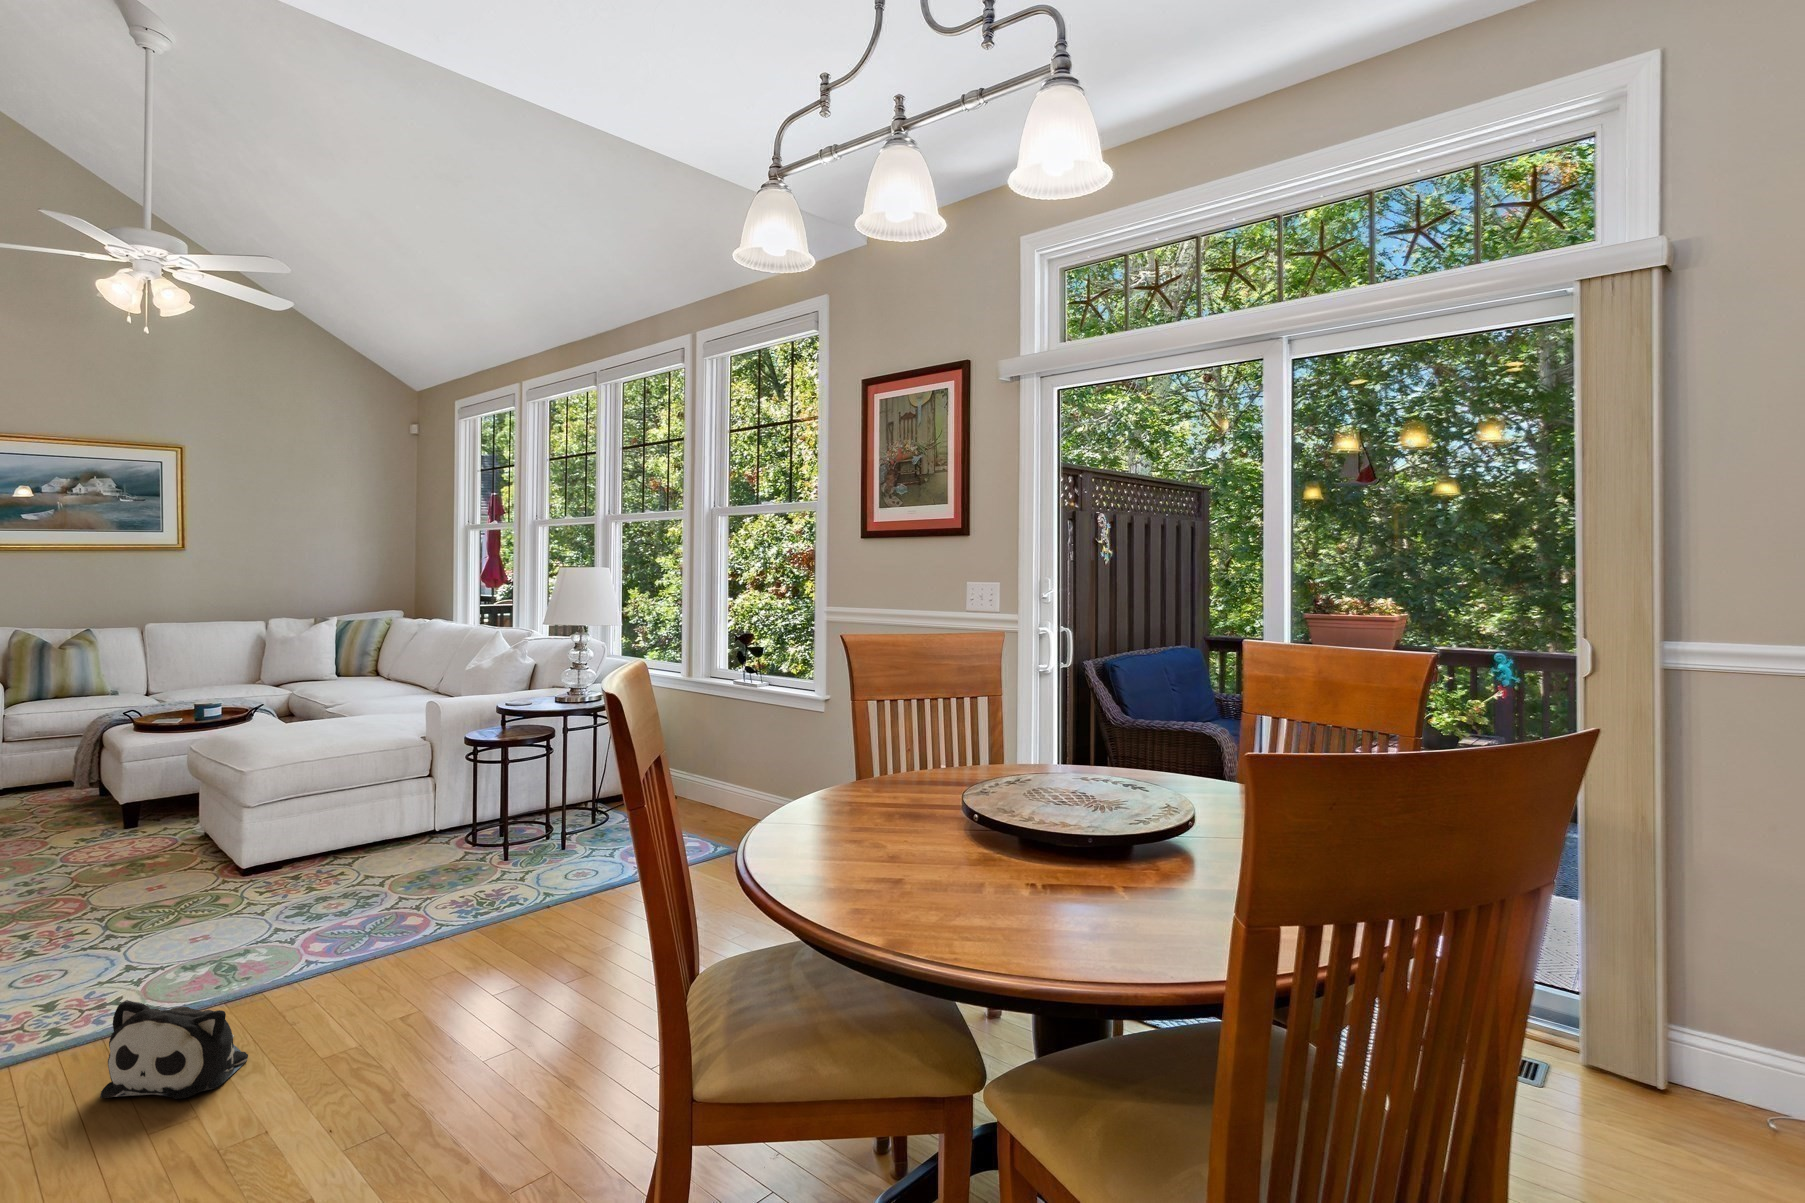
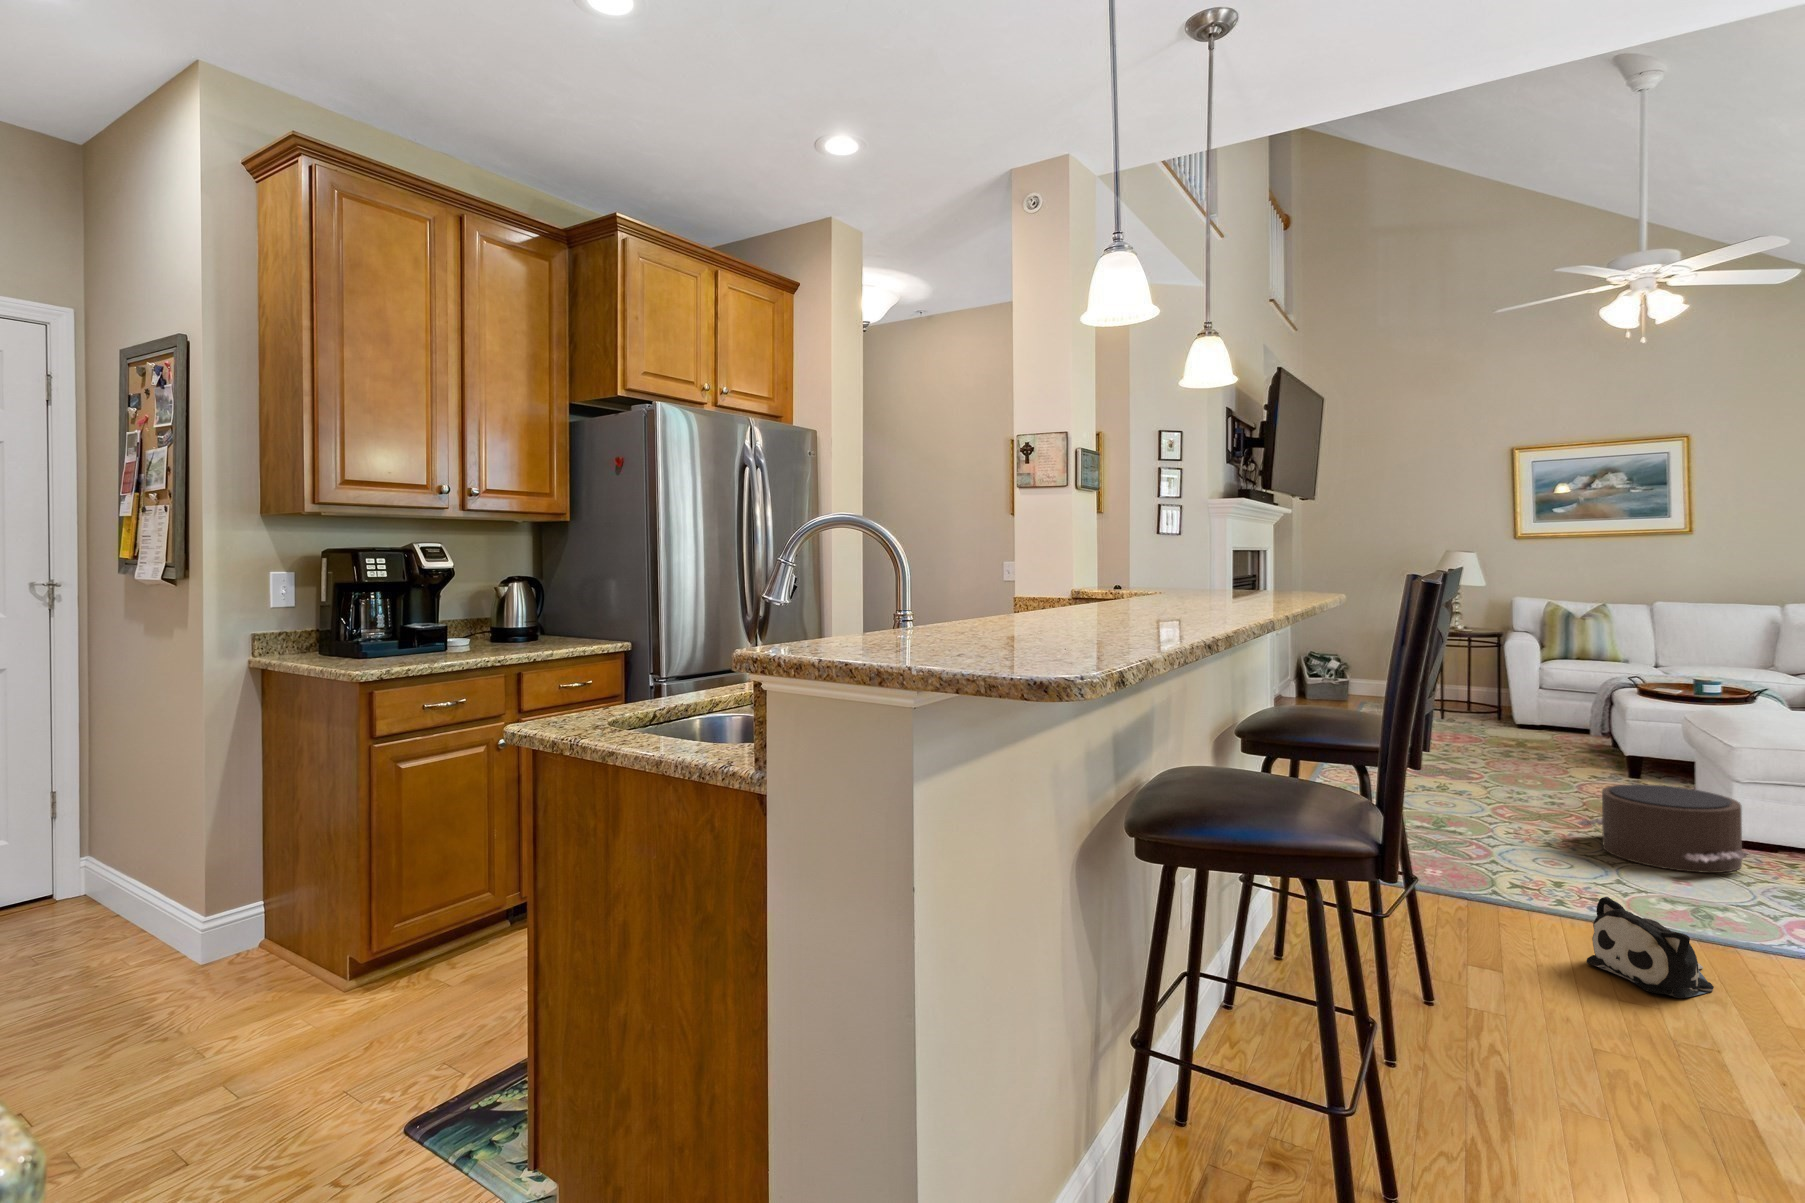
pouf: none [68,829,266,934] -> present [1578,784,1749,873]

